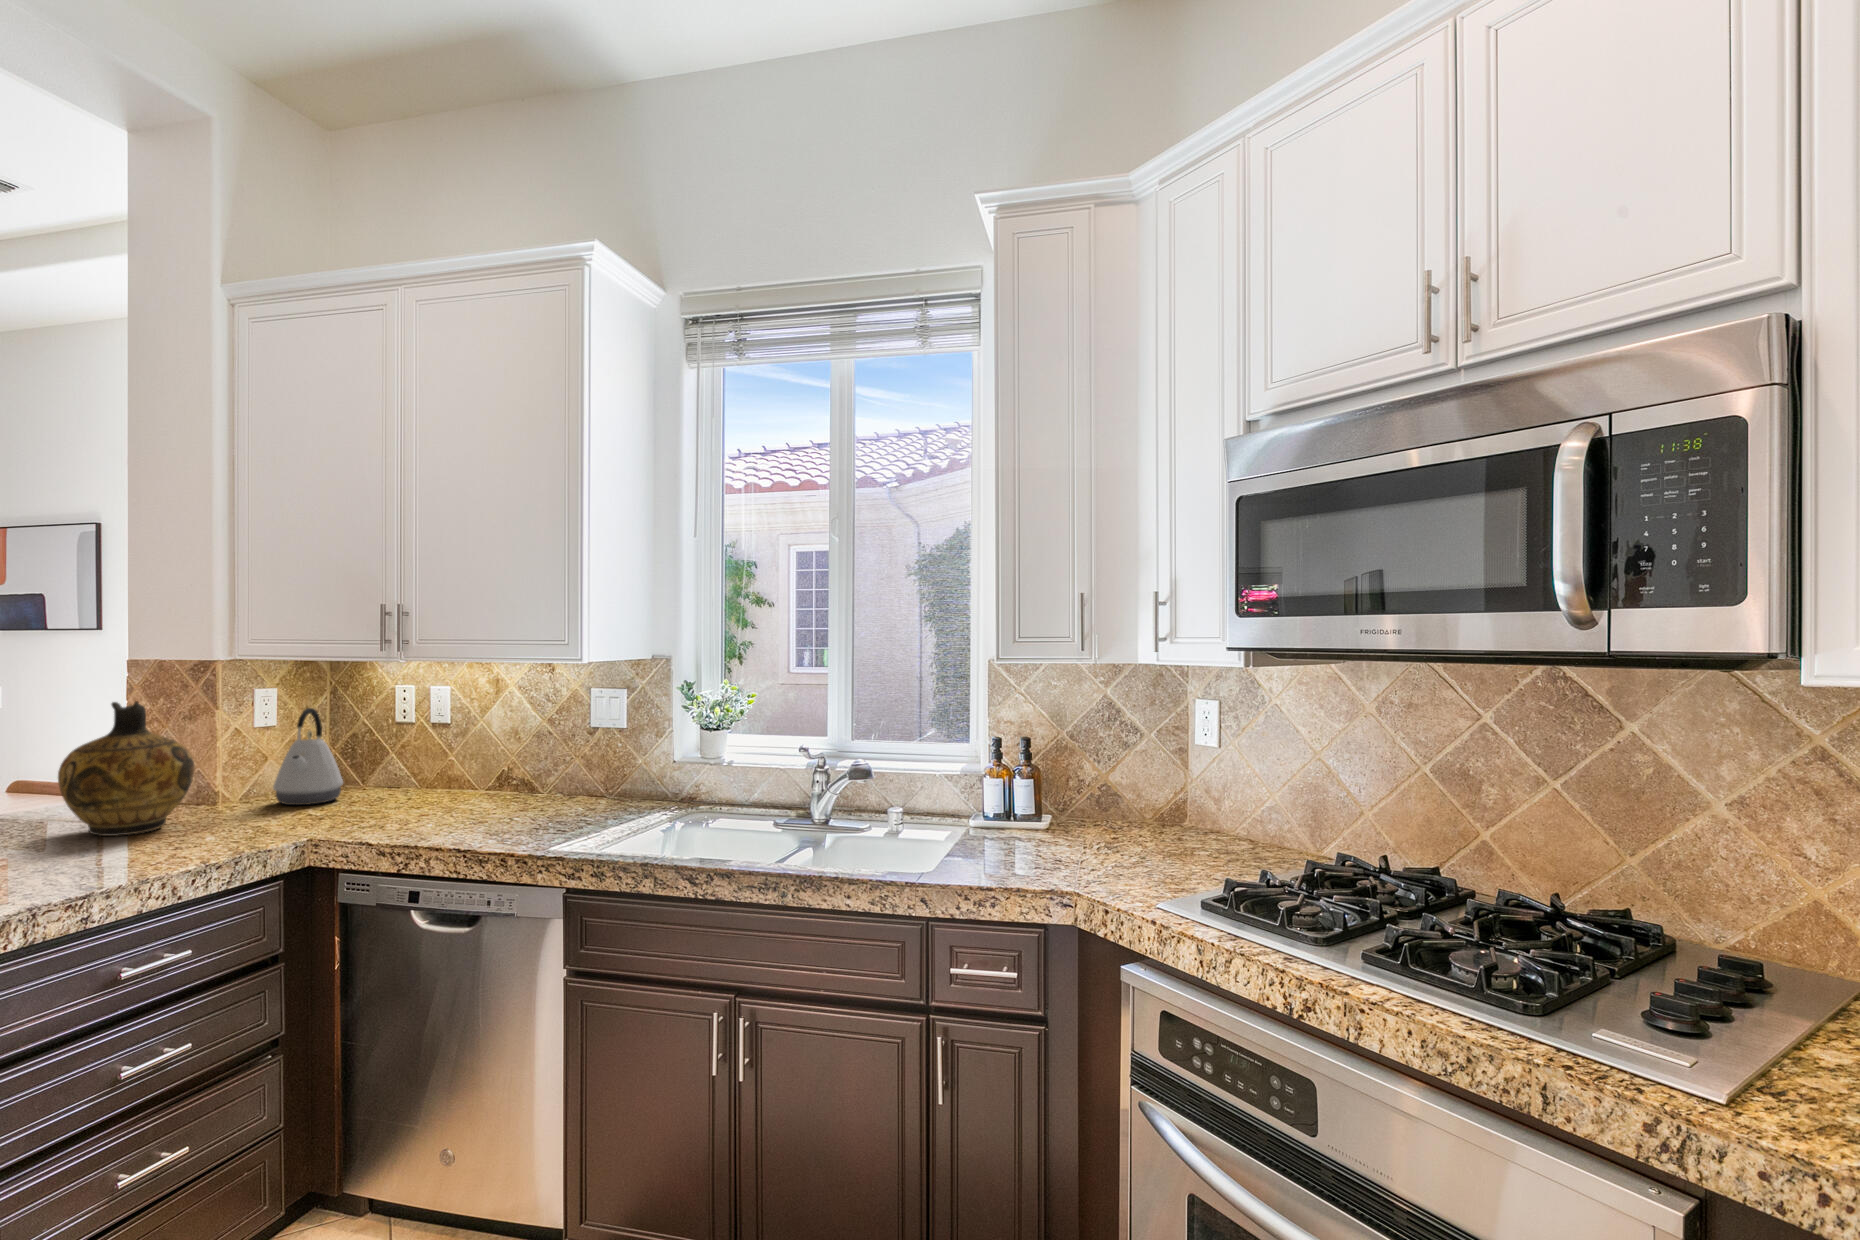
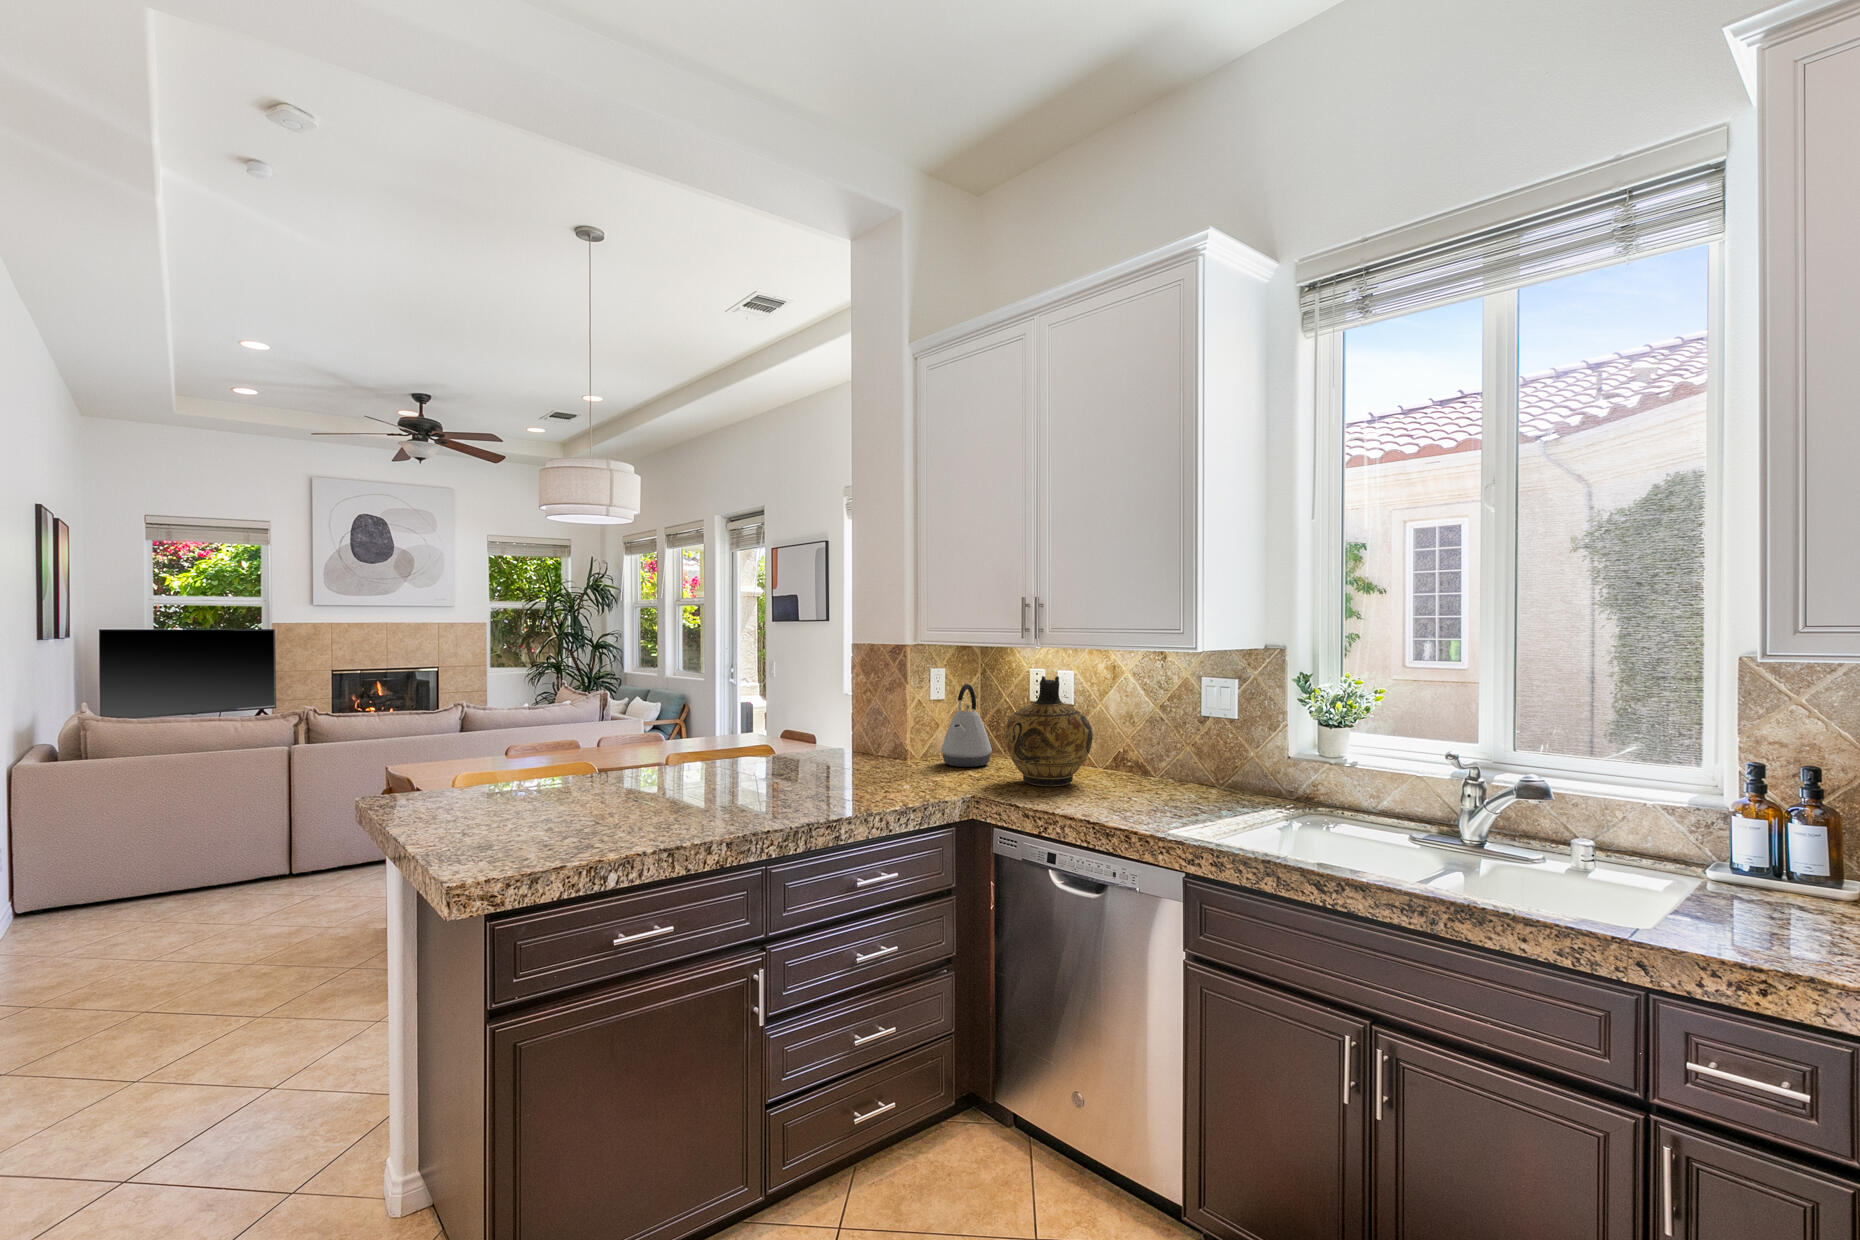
ceramic jug: present [58,701,195,836] -> present [1005,676,1093,786]

